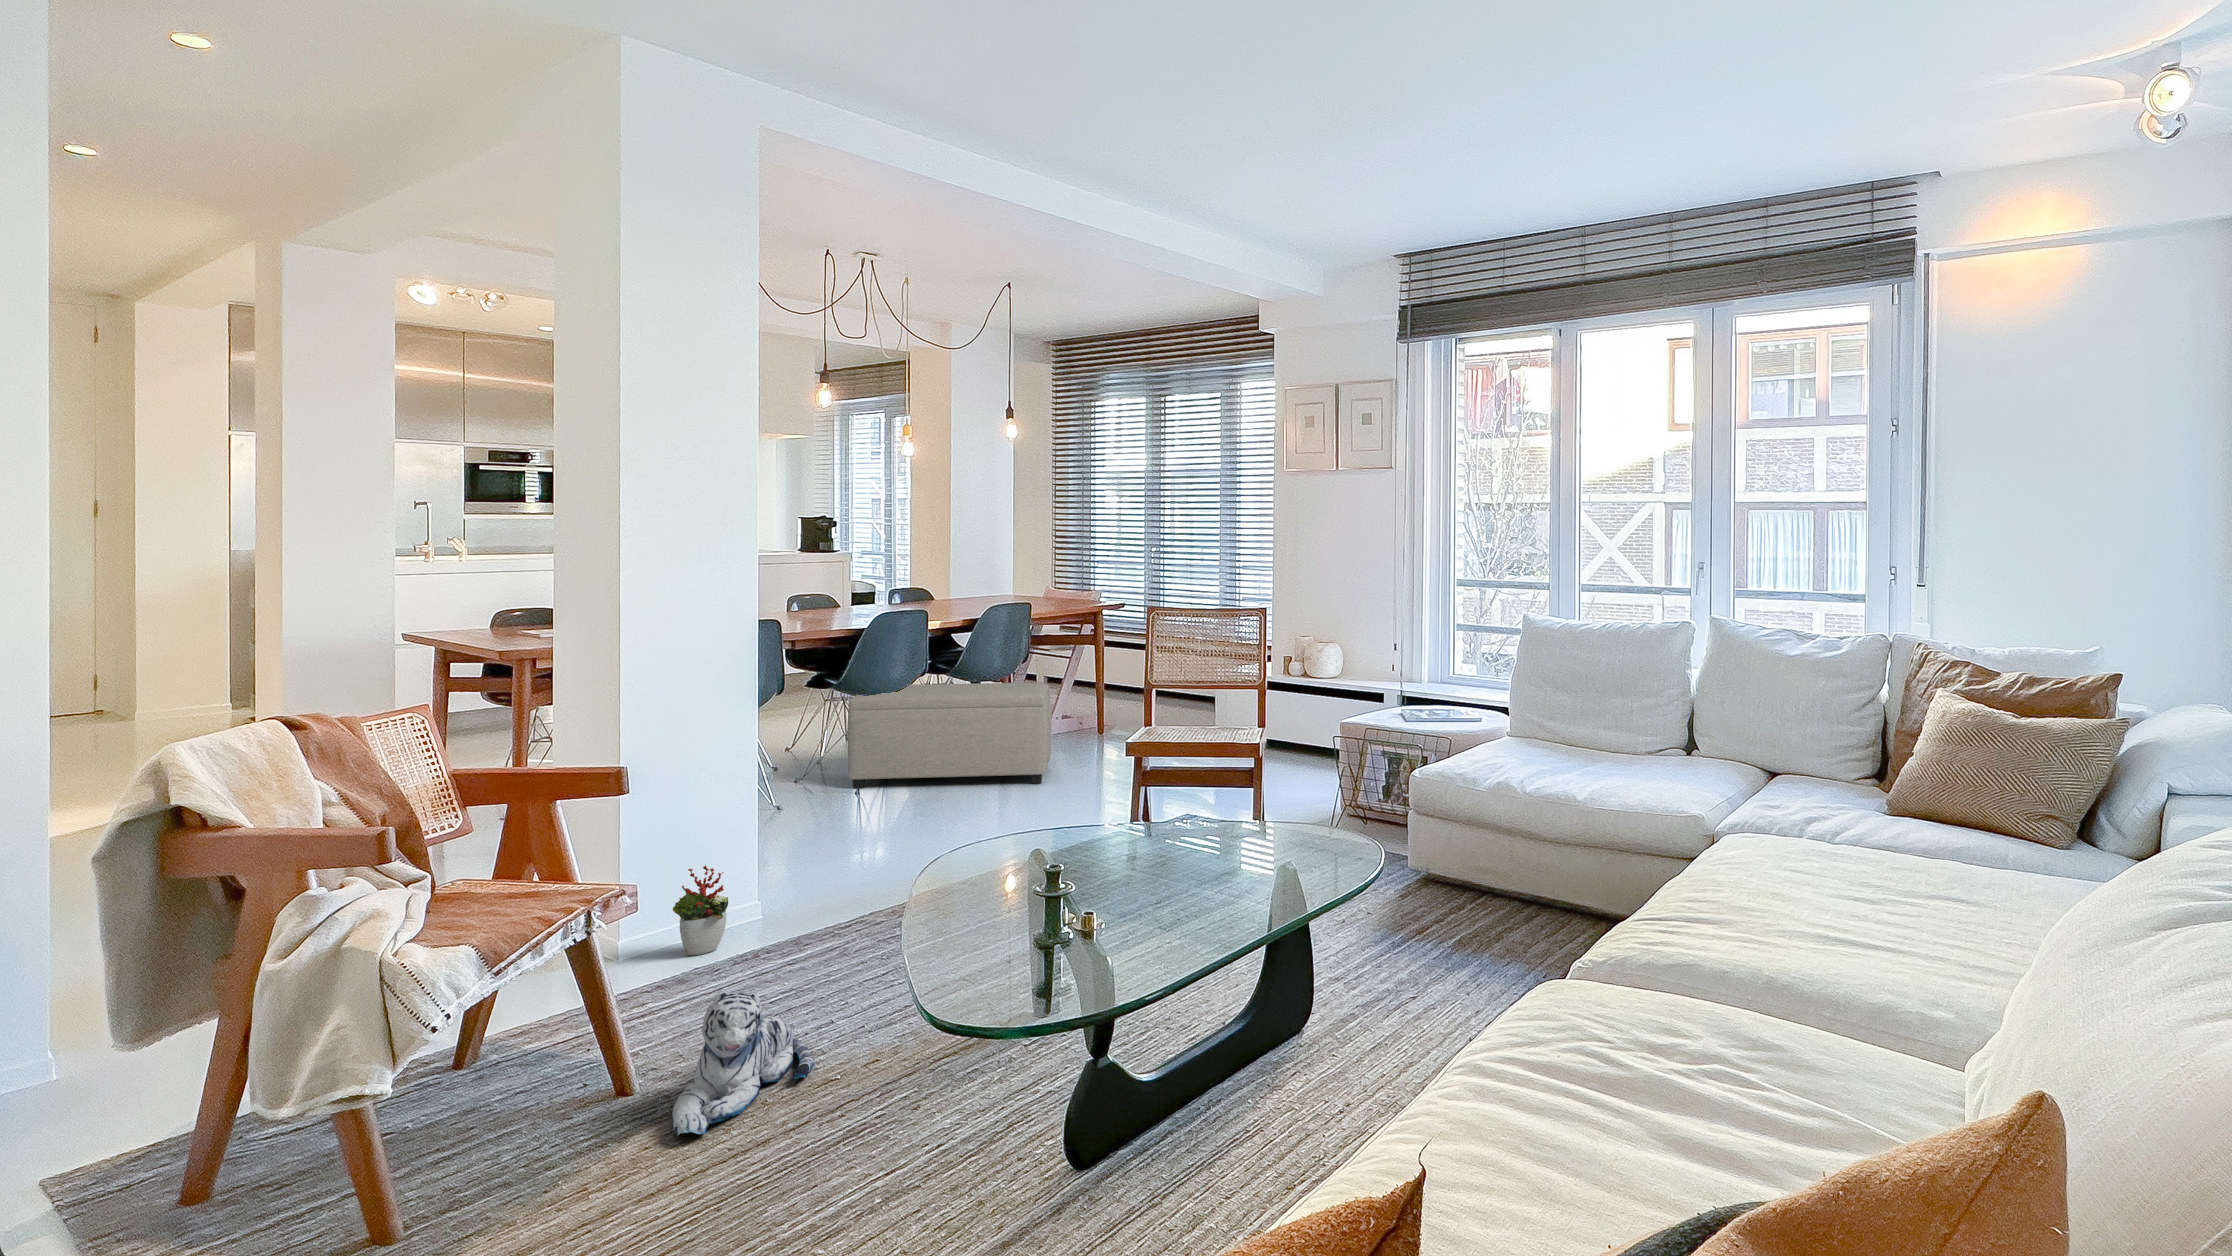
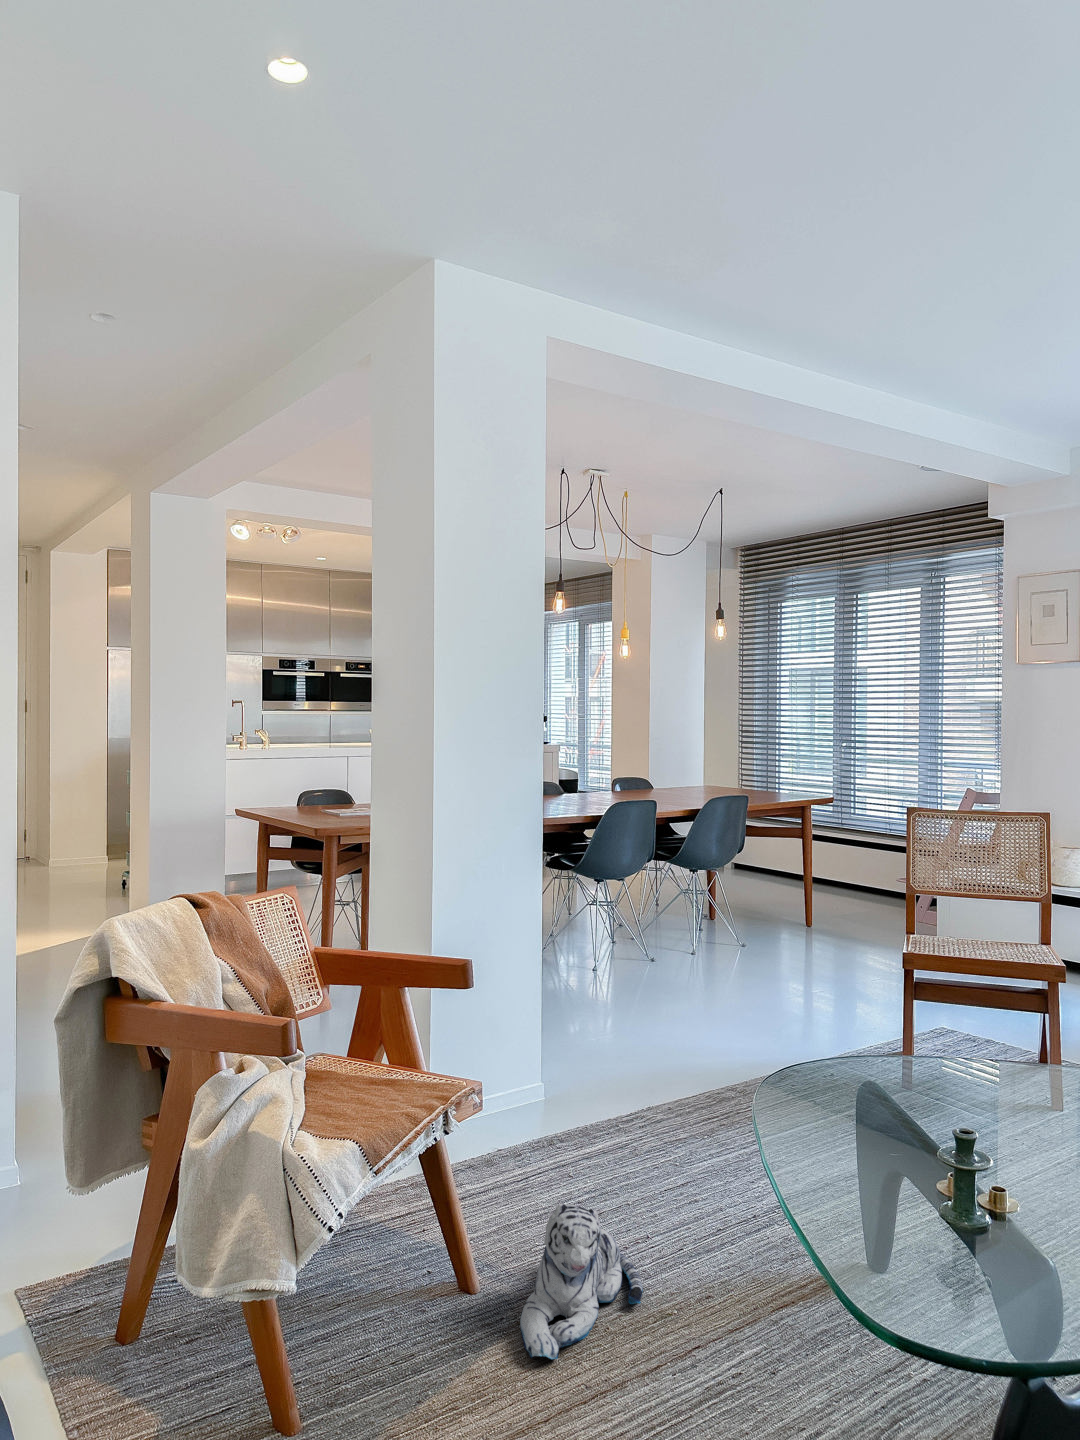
ottoman: present [848,683,1051,789] -> none [586,871,772,976]
decorative plant: present [673,865,728,955] -> none [477,1047,523,1133]

